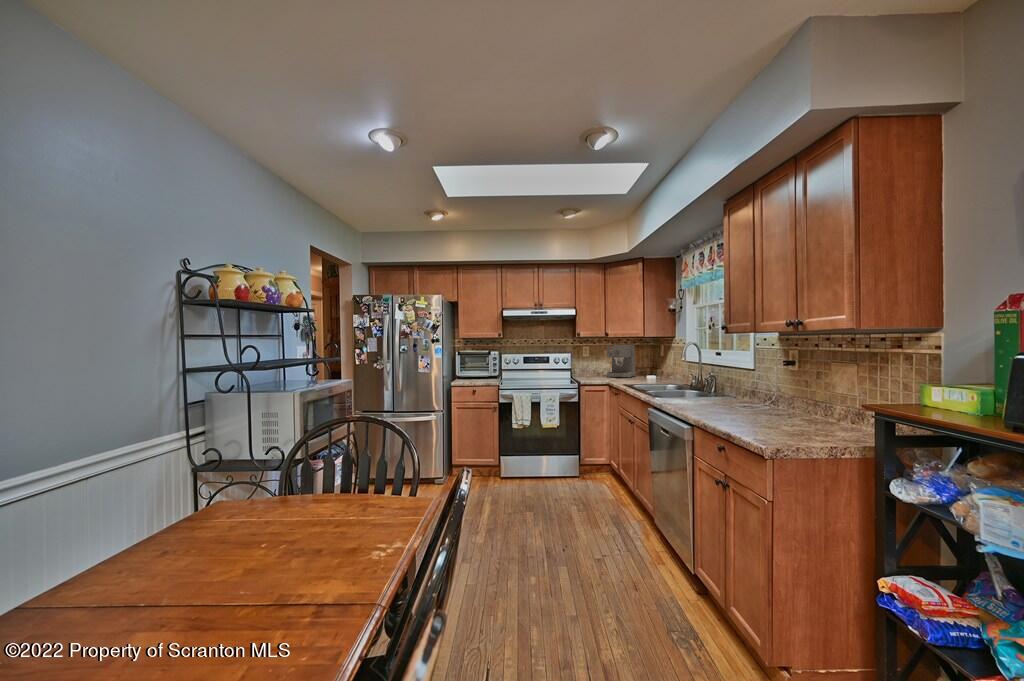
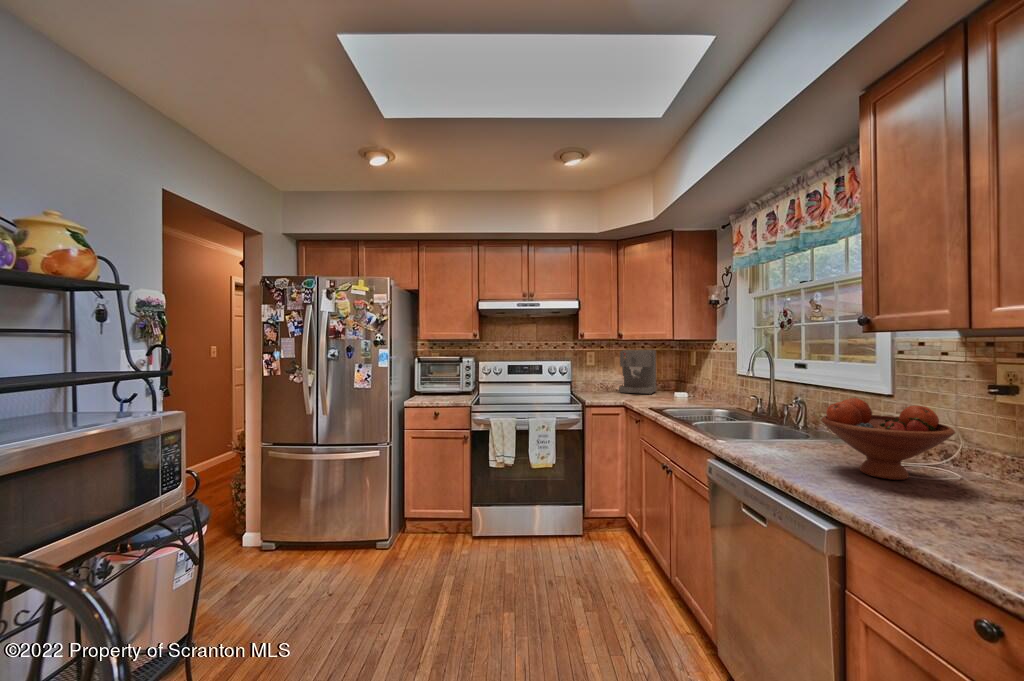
fruit bowl: none [705,369,765,410] -> present [821,398,955,480]

